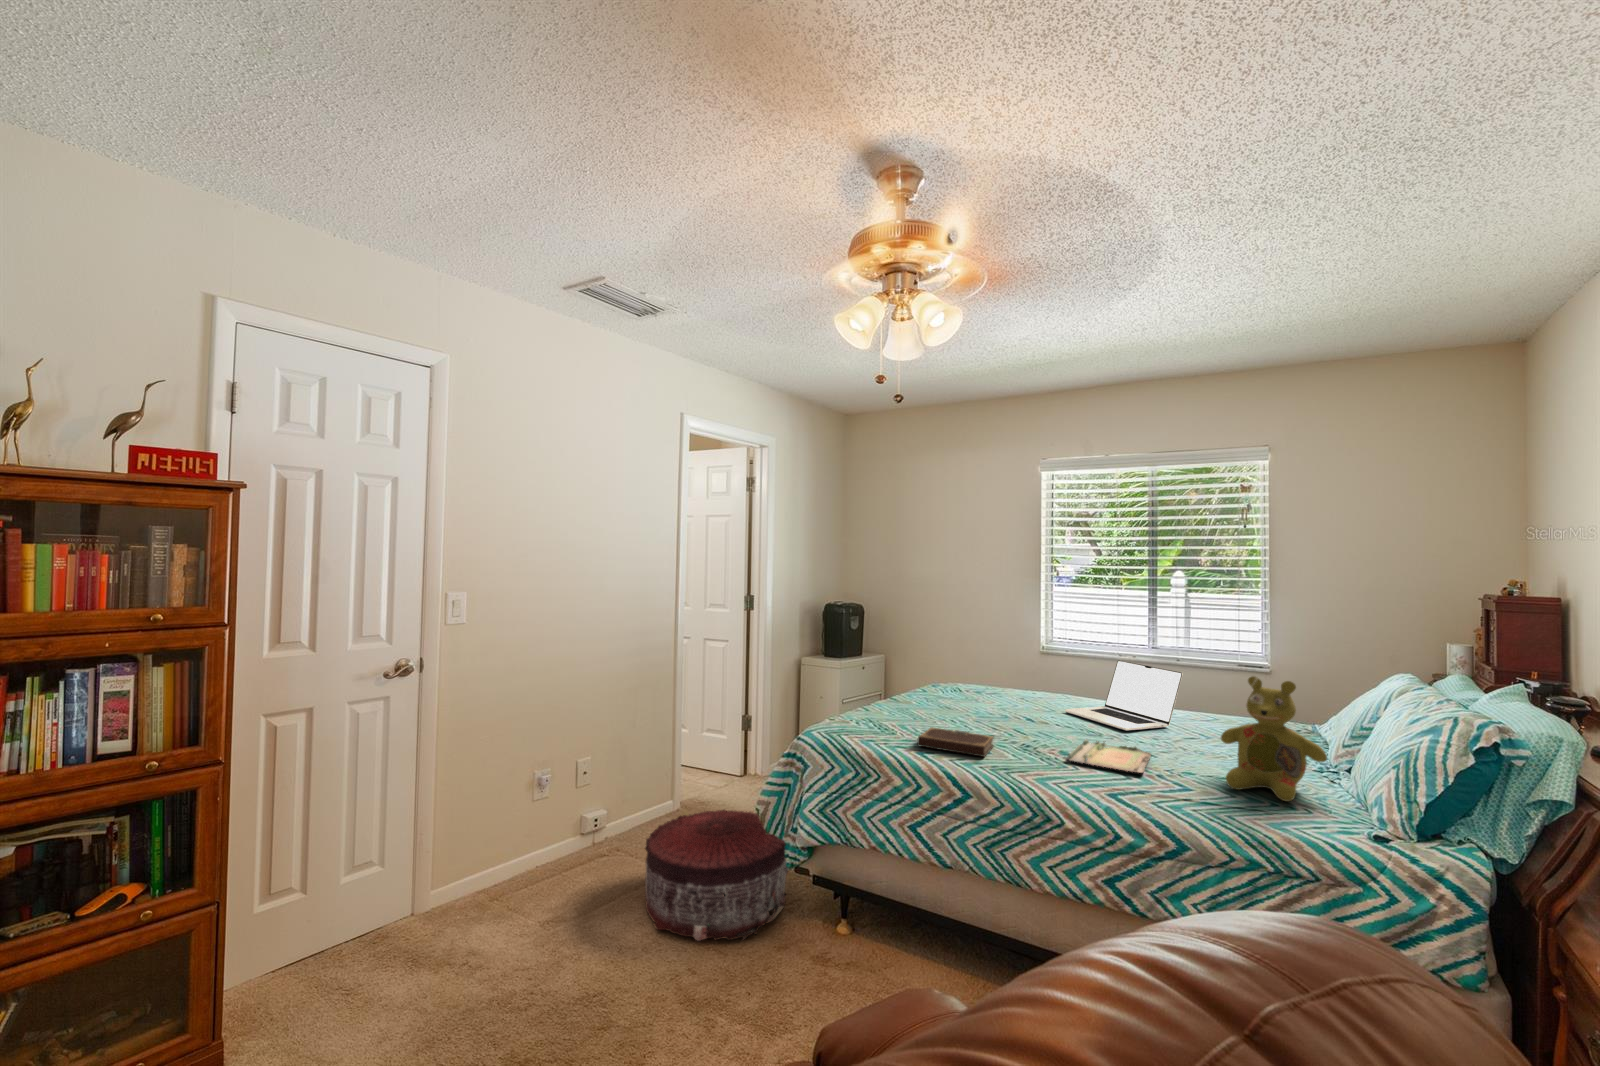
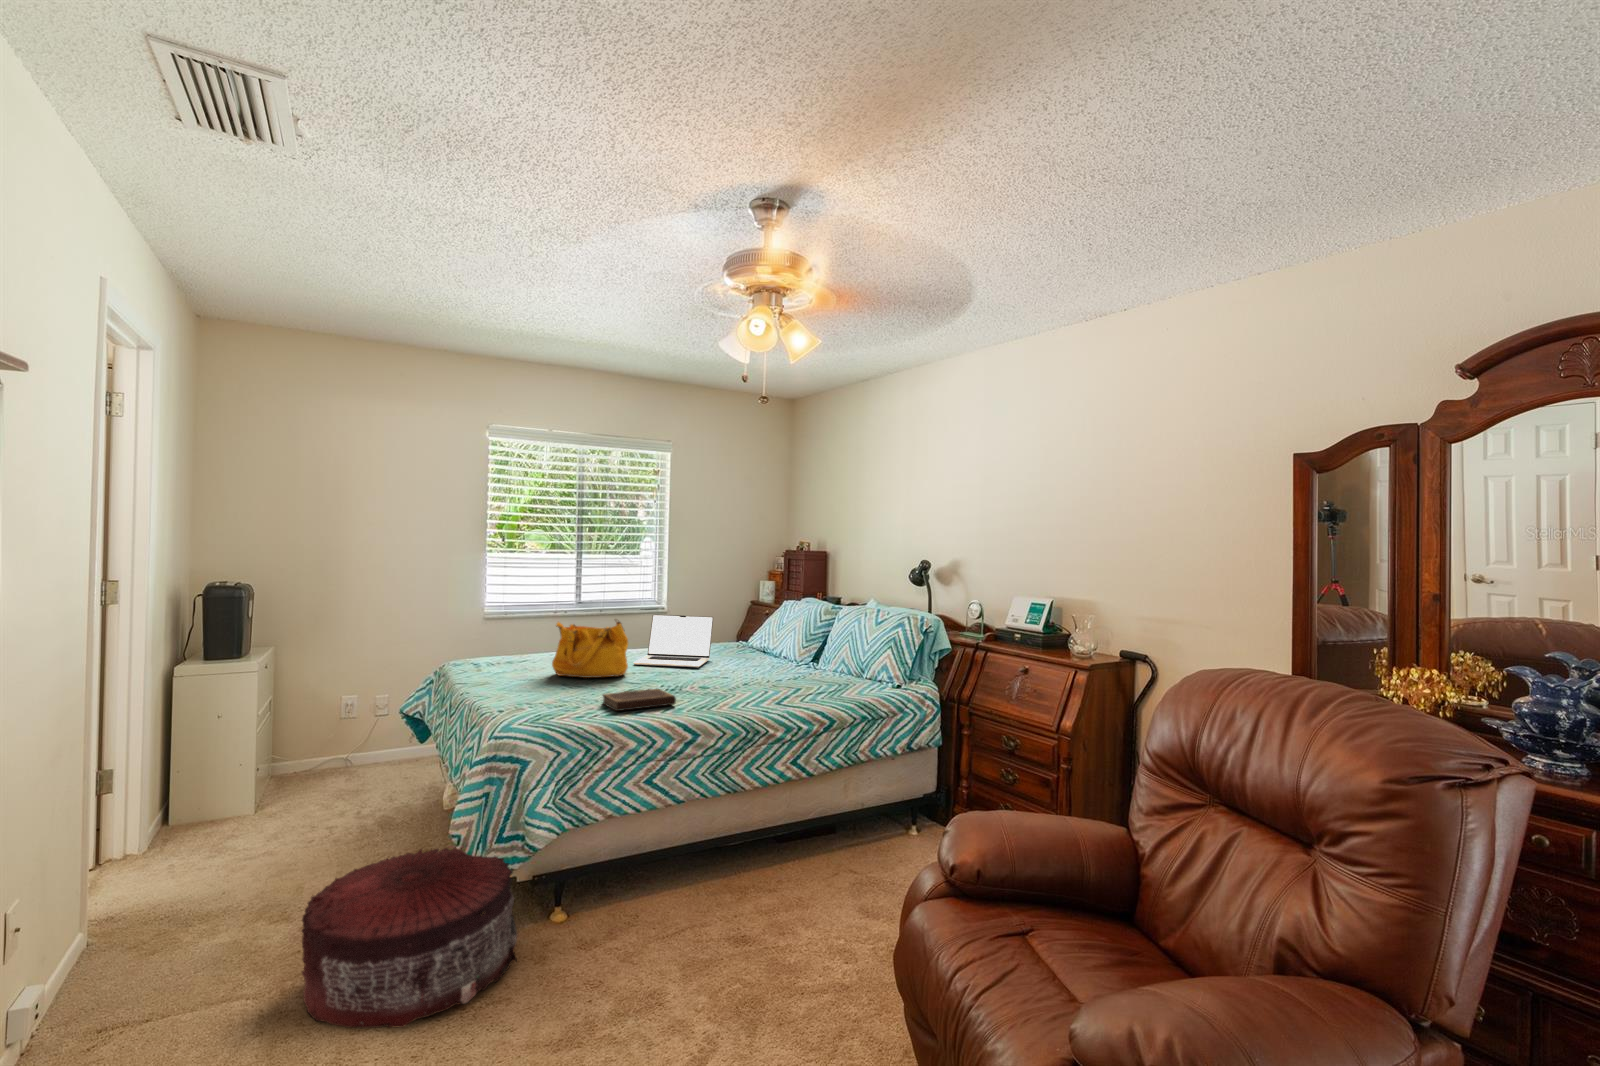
handbag: none [963,652,1034,719] -> present [552,620,628,678]
stuffed bear: present [1221,676,1327,801] -> none [791,608,846,683]
tray: present [1067,739,1151,773] -> none [696,671,769,693]

